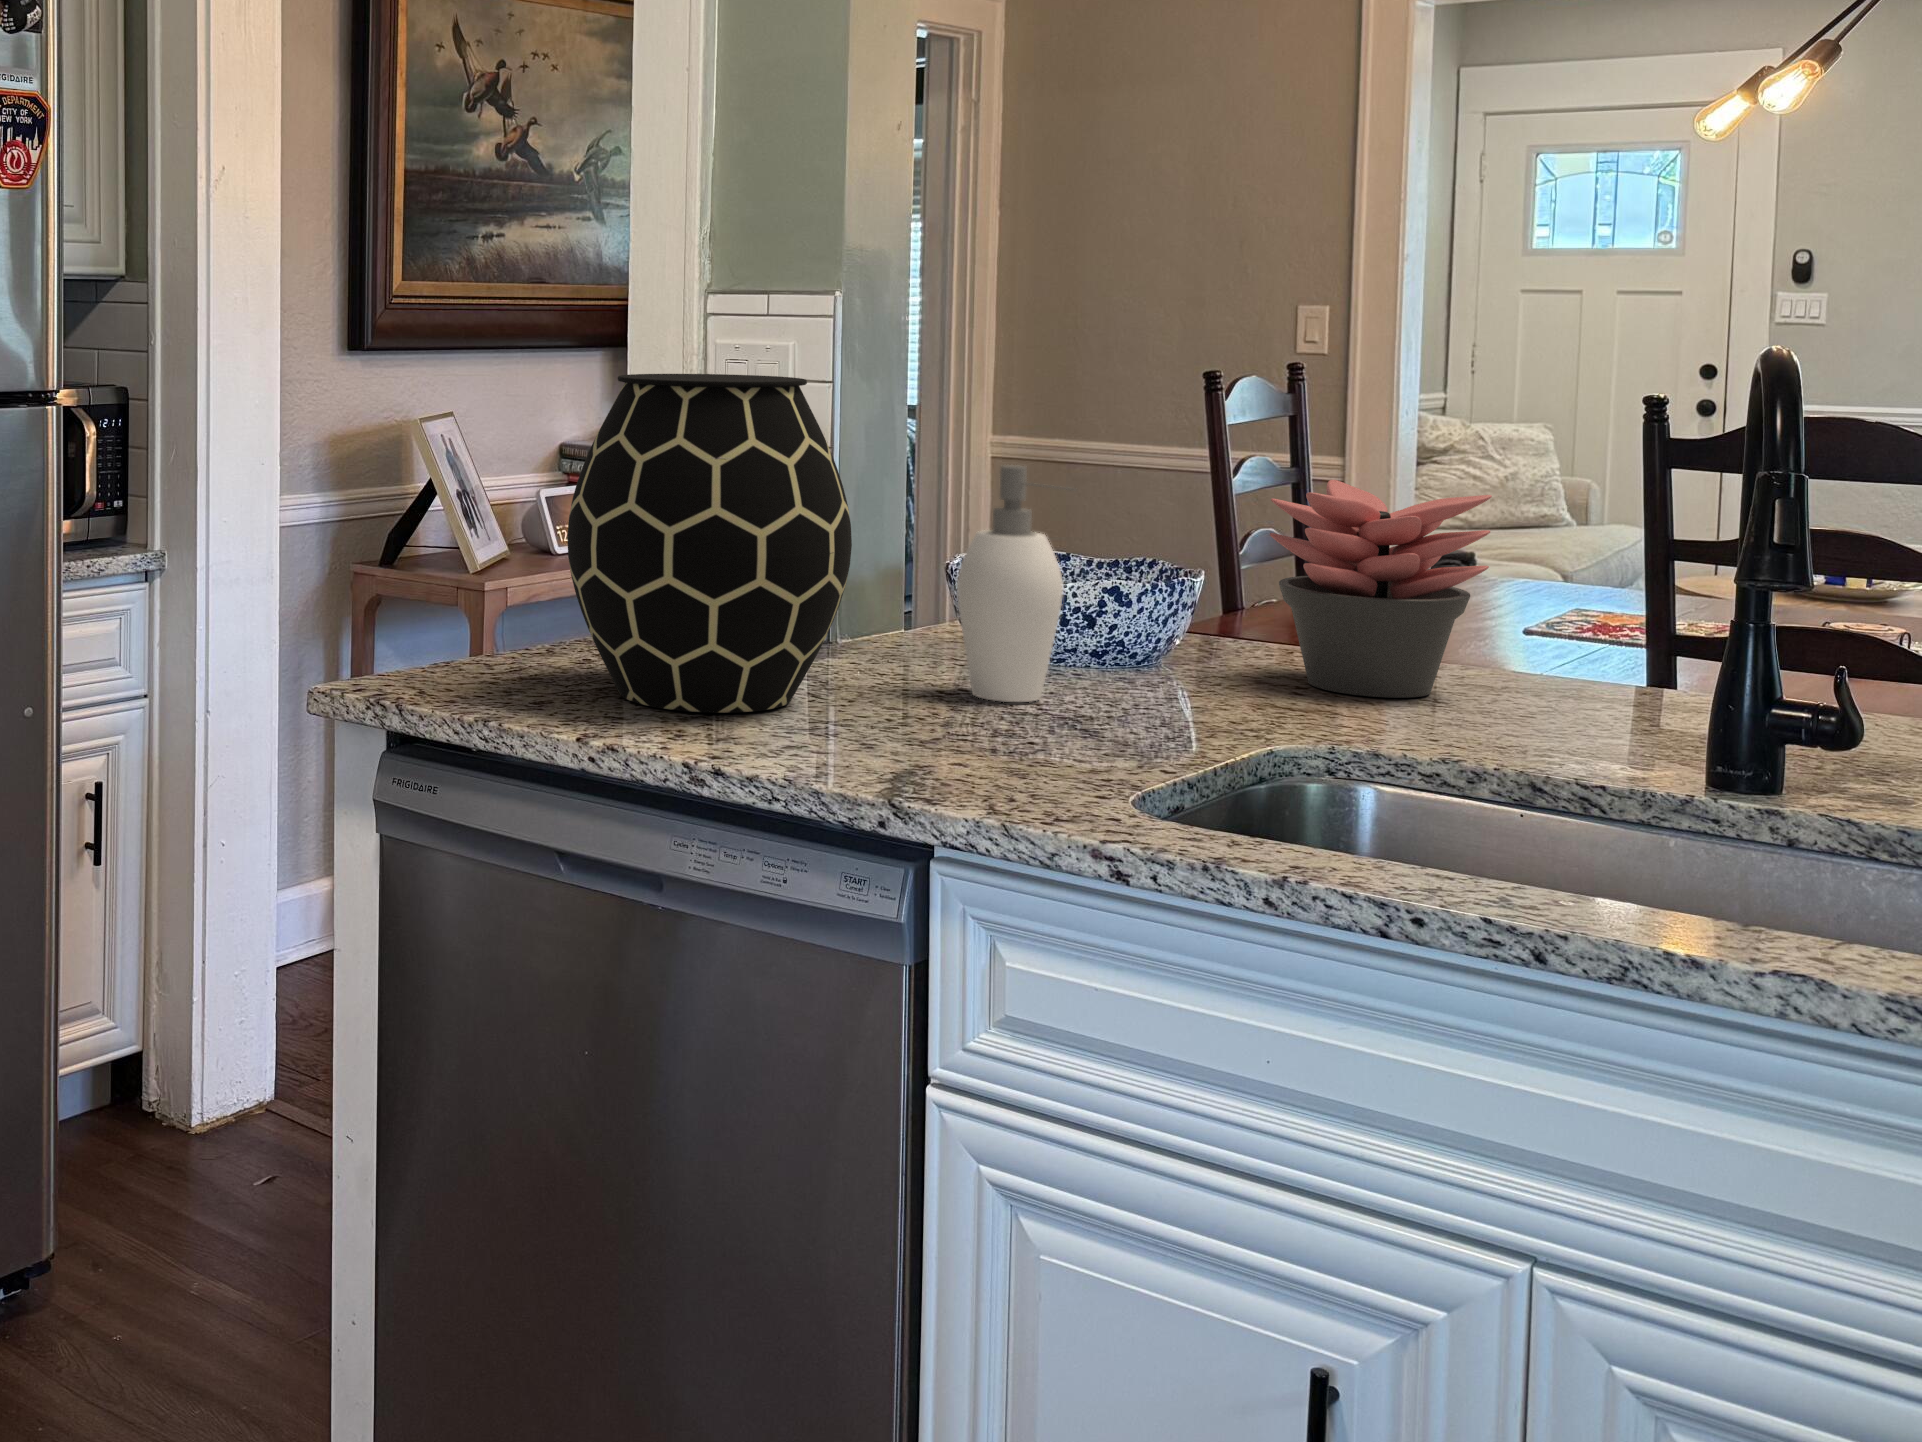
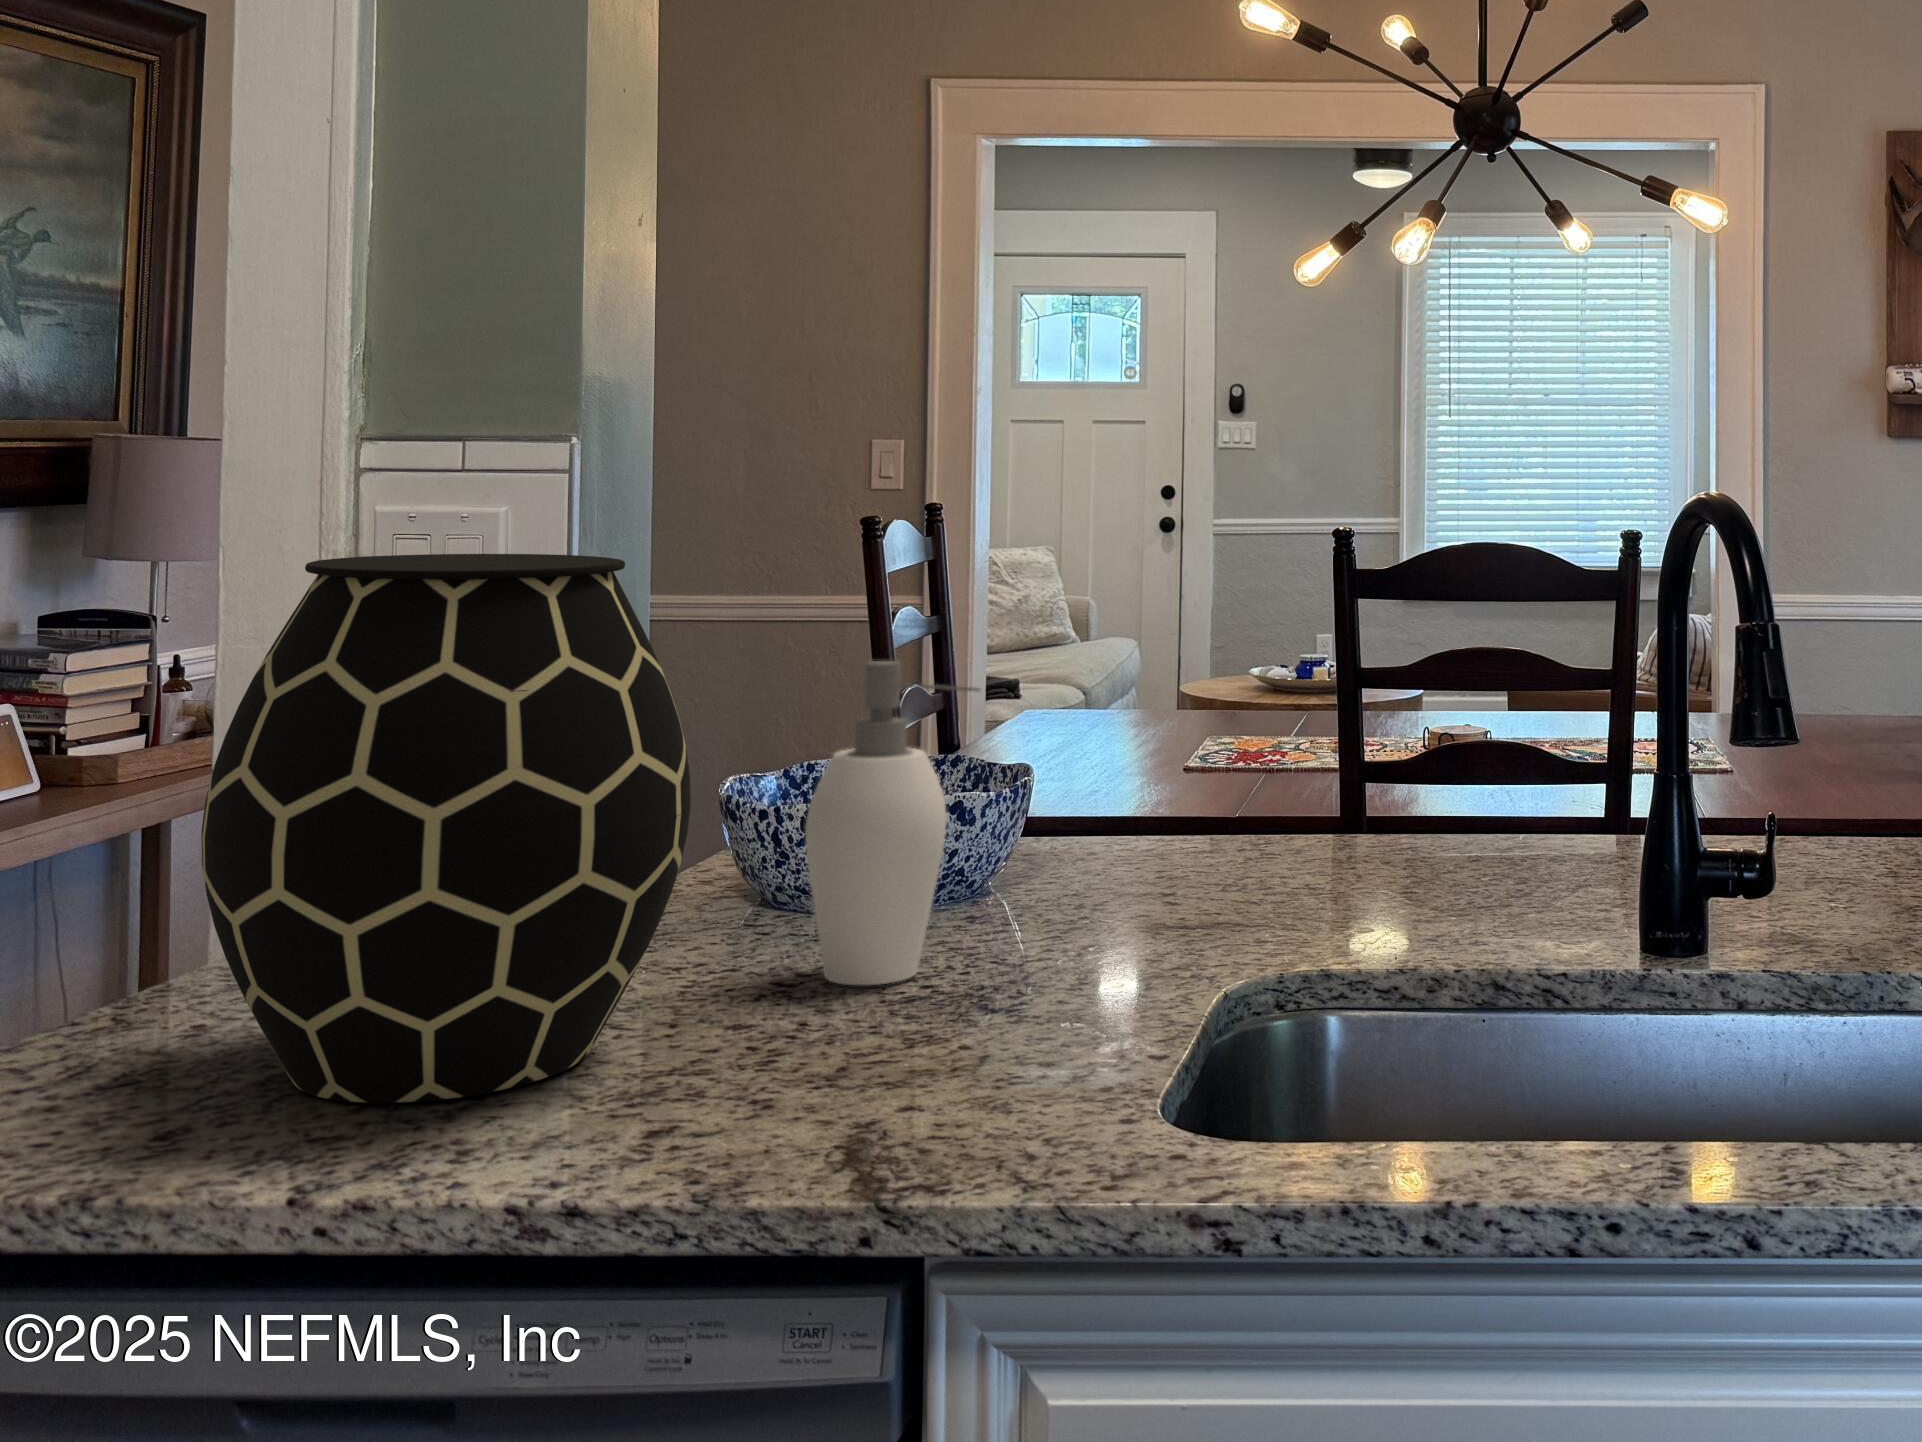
succulent plant: present [1270,480,1492,698] -> none [1125,646,1355,898]

